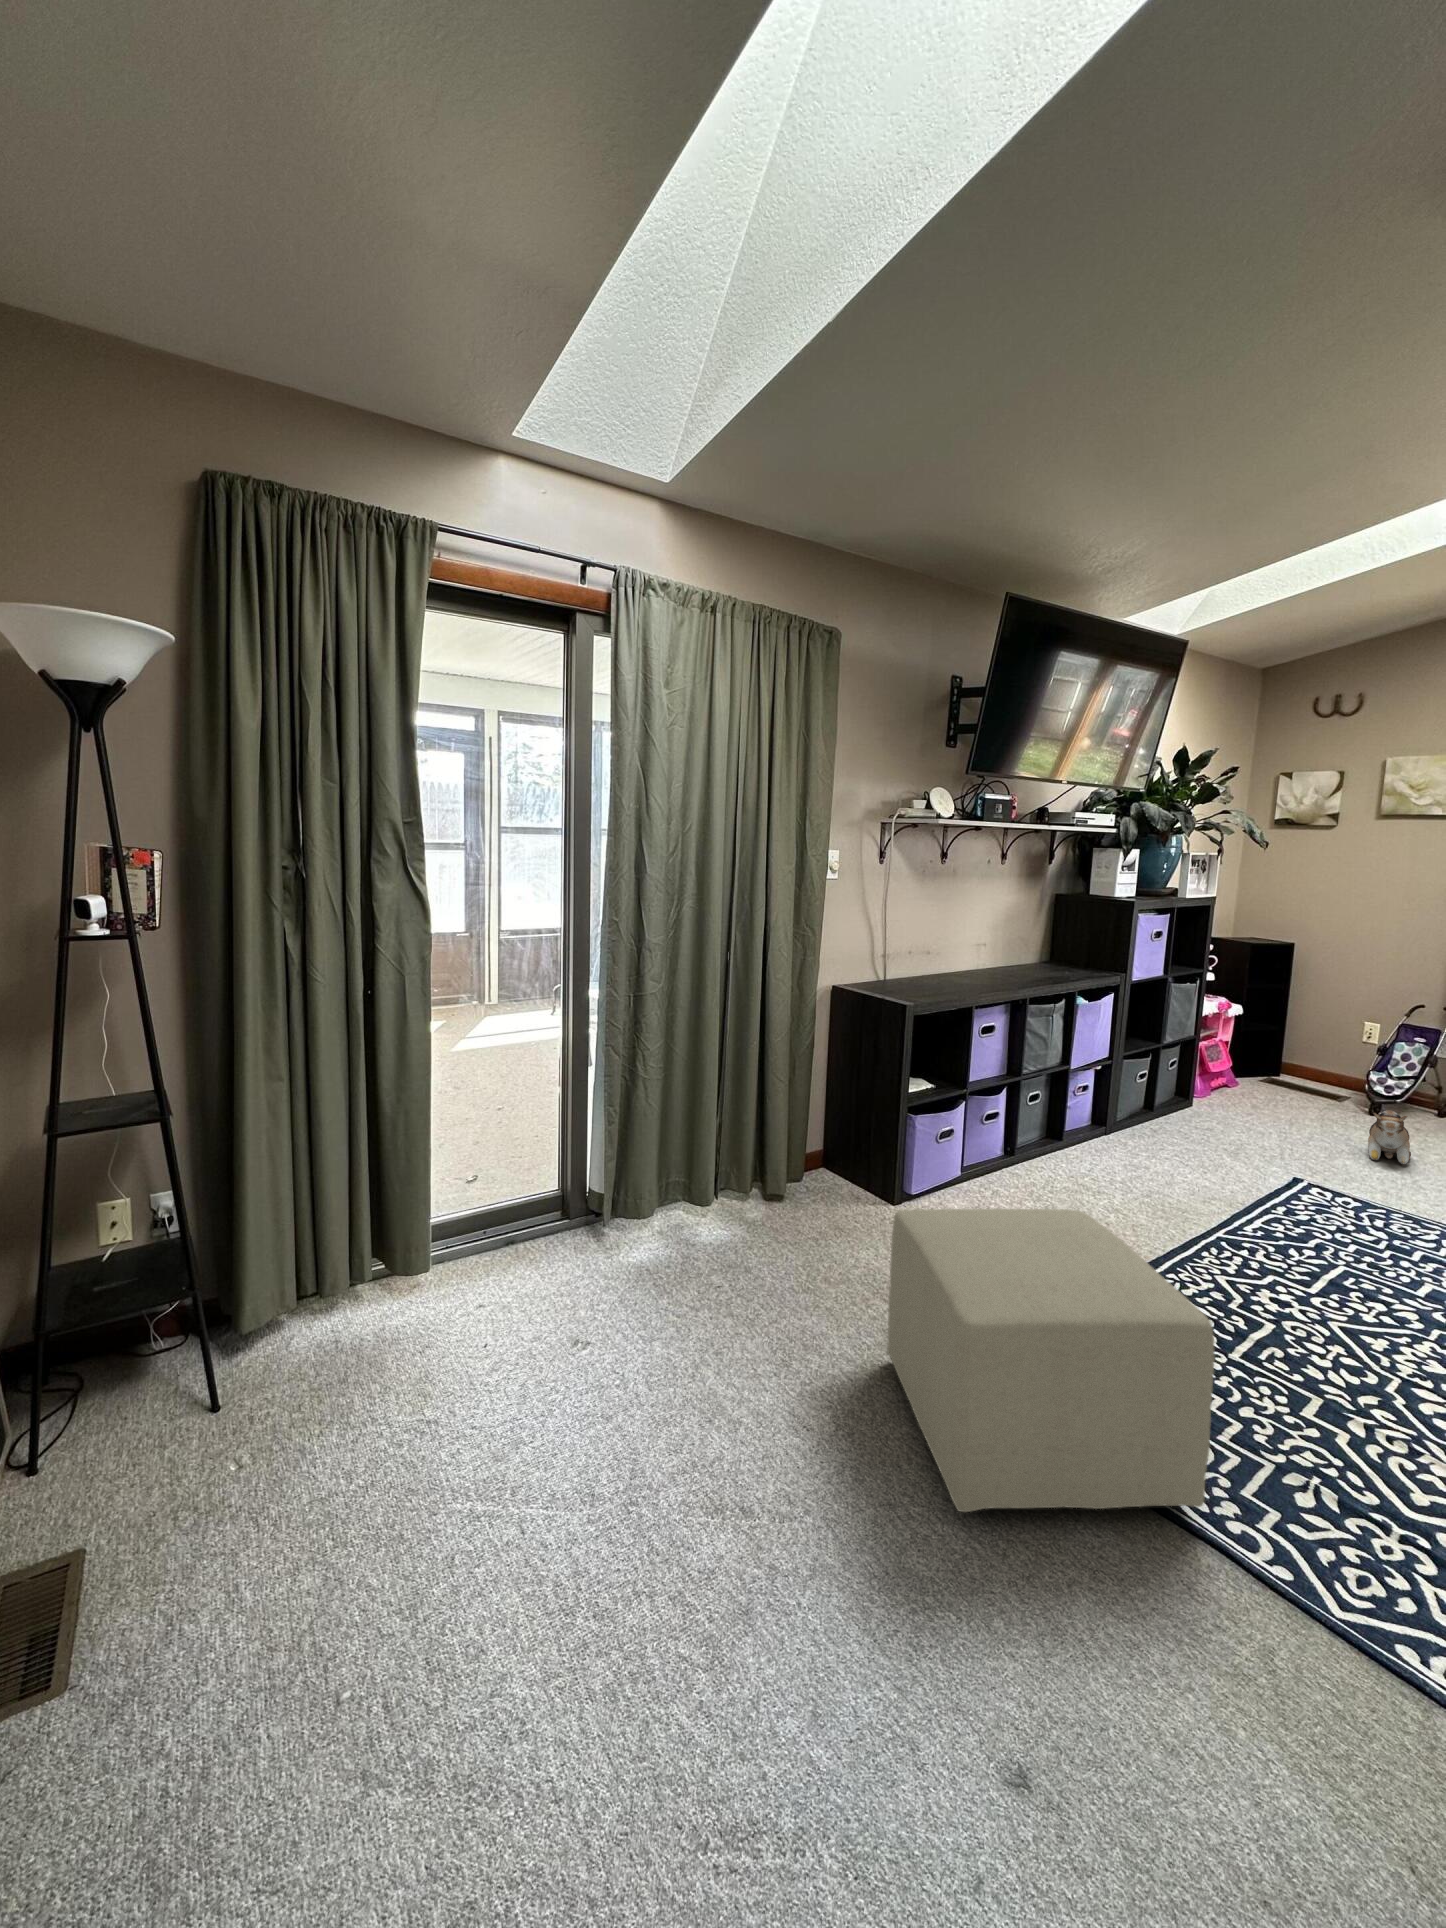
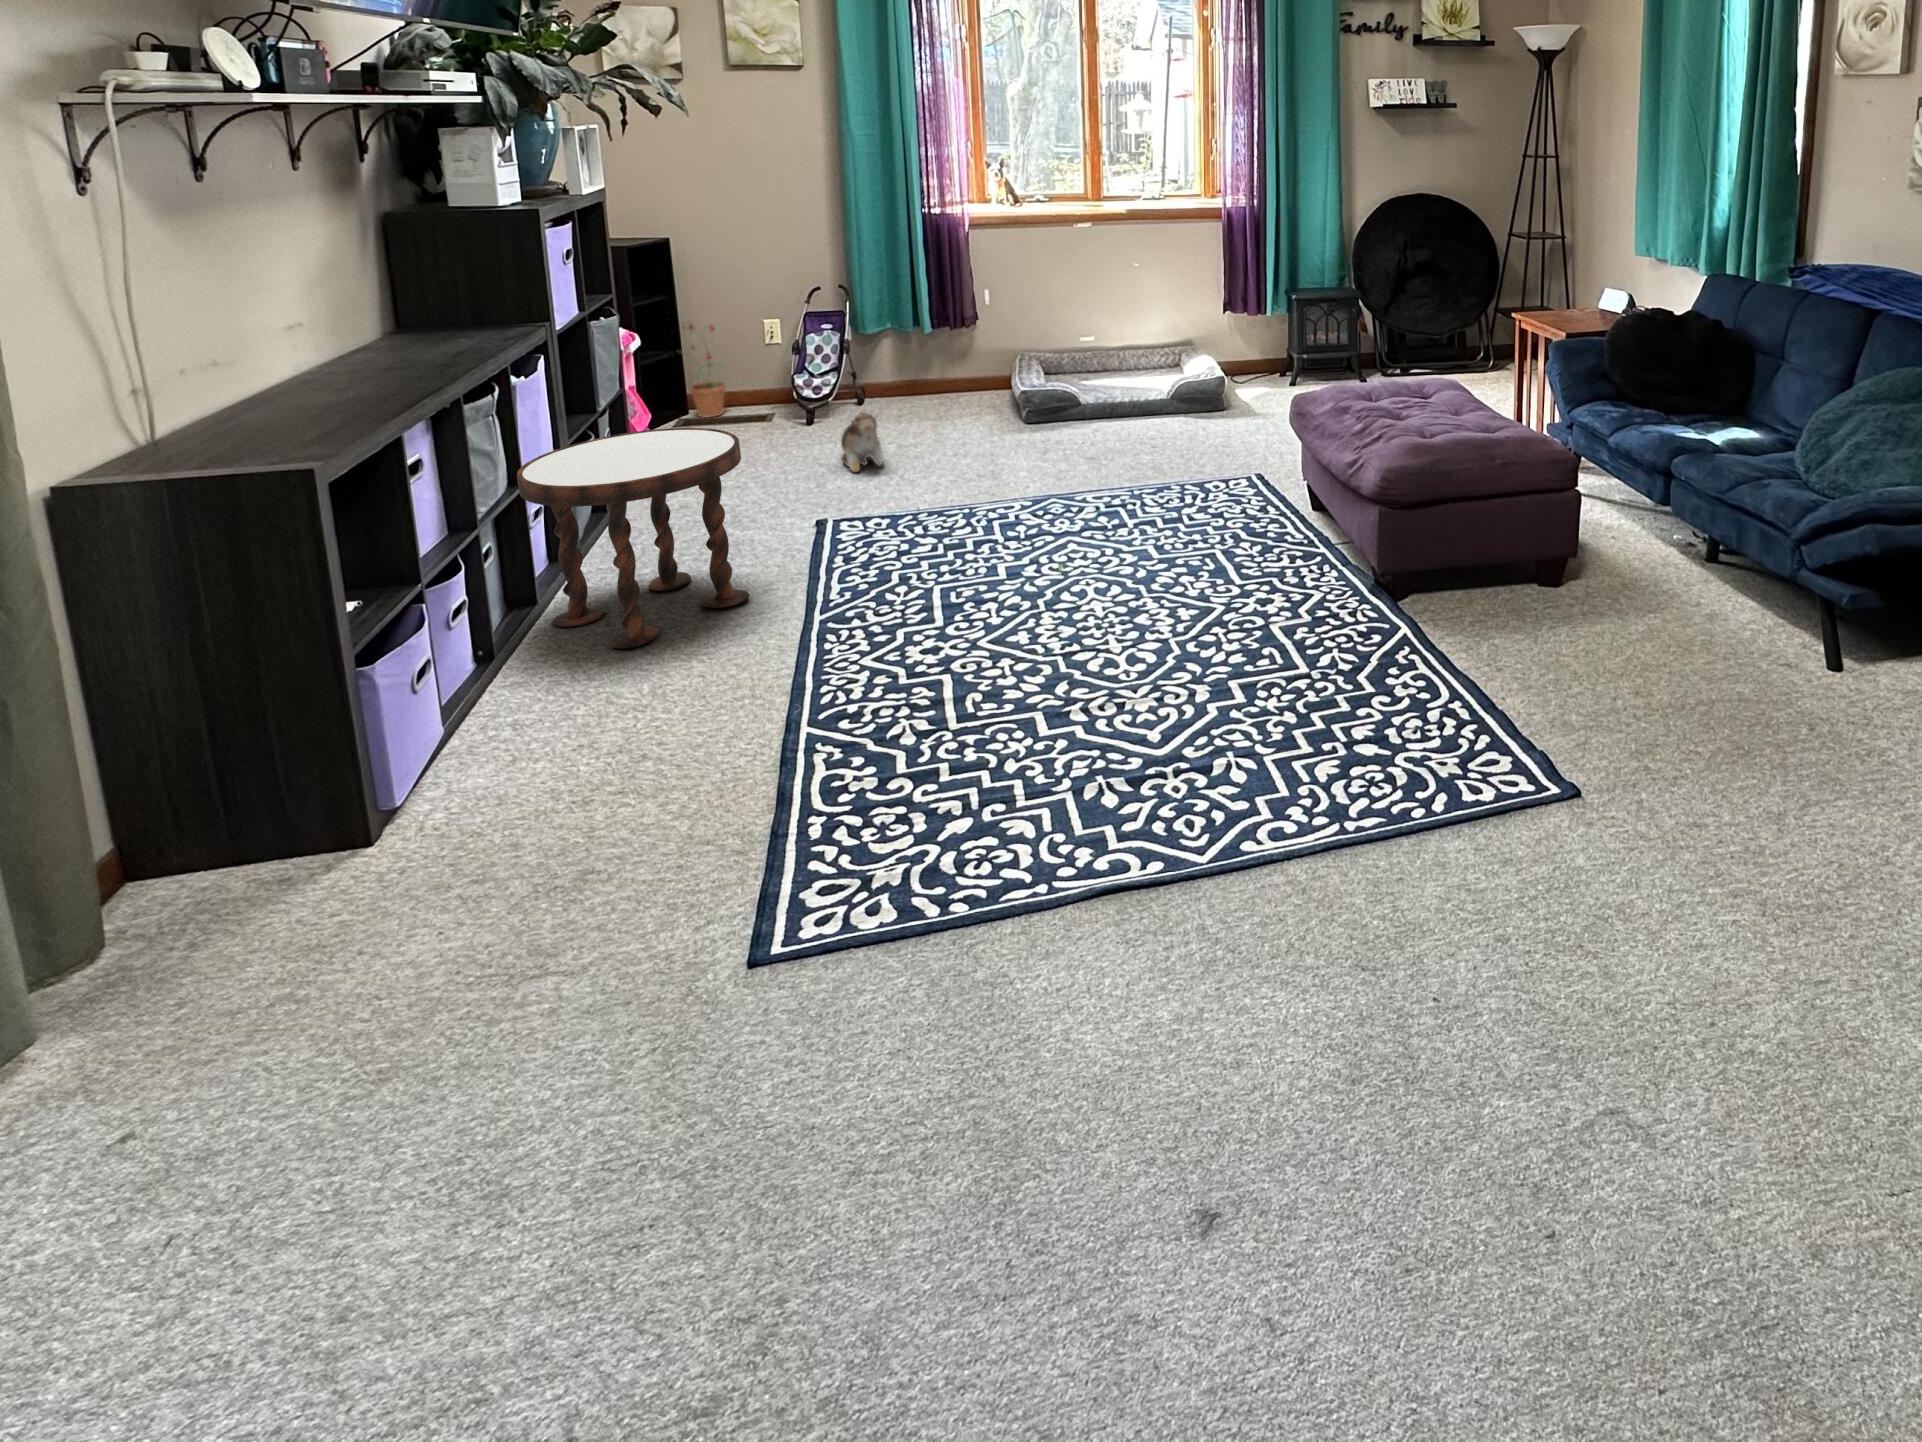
potted plant: none [1271,1006,1321,1083] -> present [677,323,727,418]
side table: none [1056,1050,1207,1197] -> present [517,428,750,649]
ottoman: present [887,1209,1215,1512] -> none [617,647,1080,1089]

